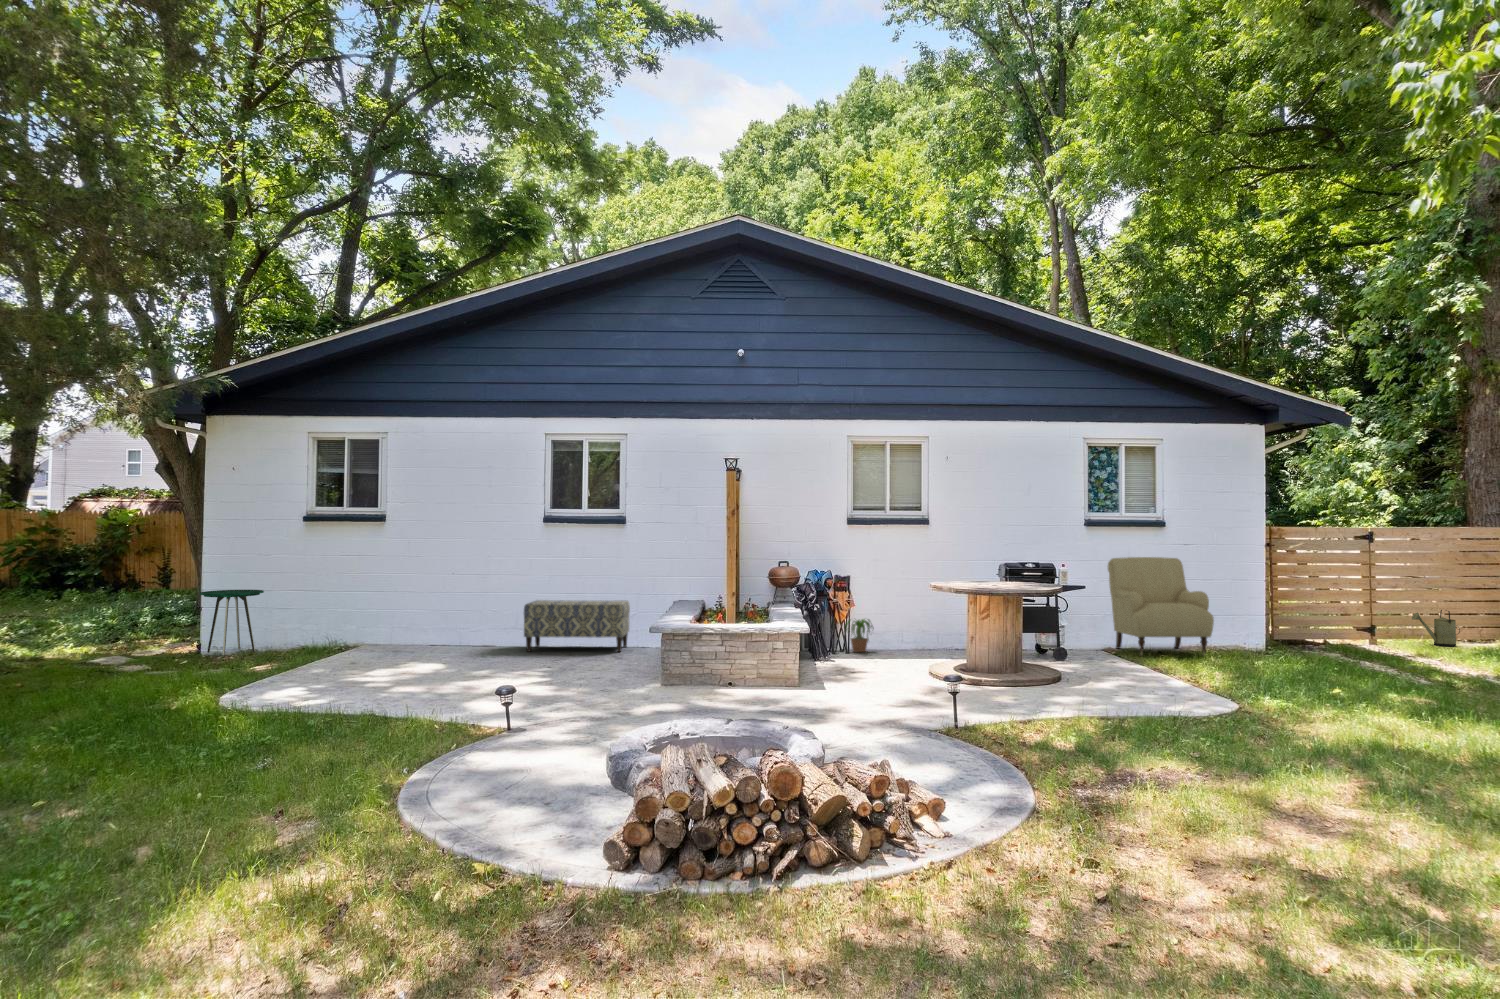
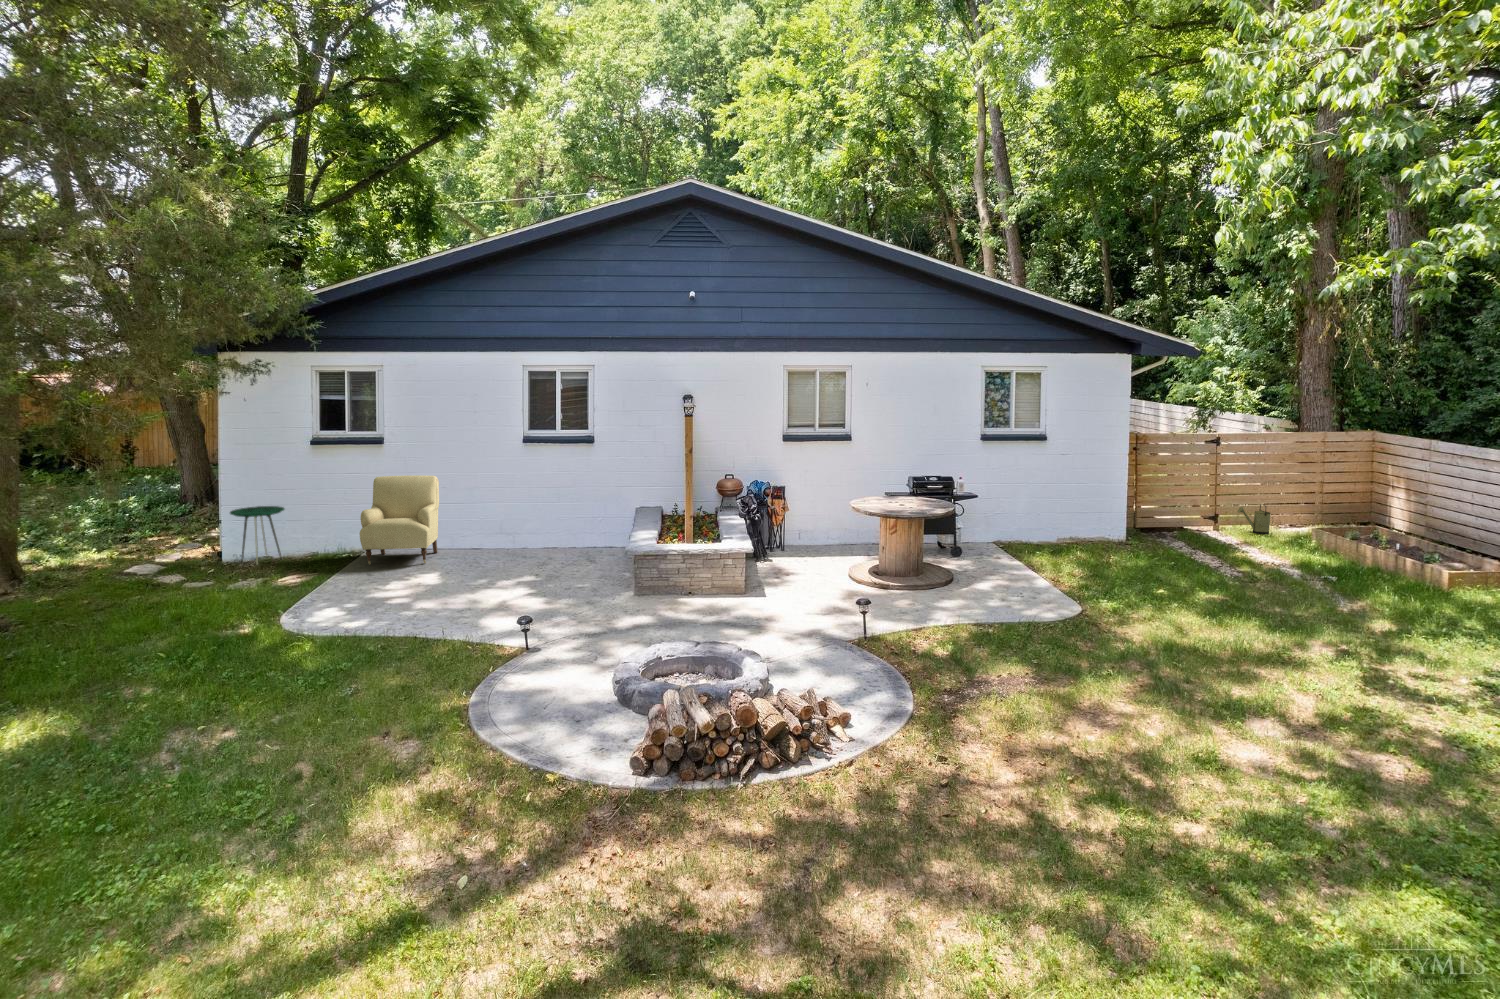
chair: present [1108,557,1214,656] -> present [360,475,439,565]
bench: present [524,600,630,652] -> none [513,509,602,555]
potted plant: present [845,619,874,652] -> none [777,522,809,550]

